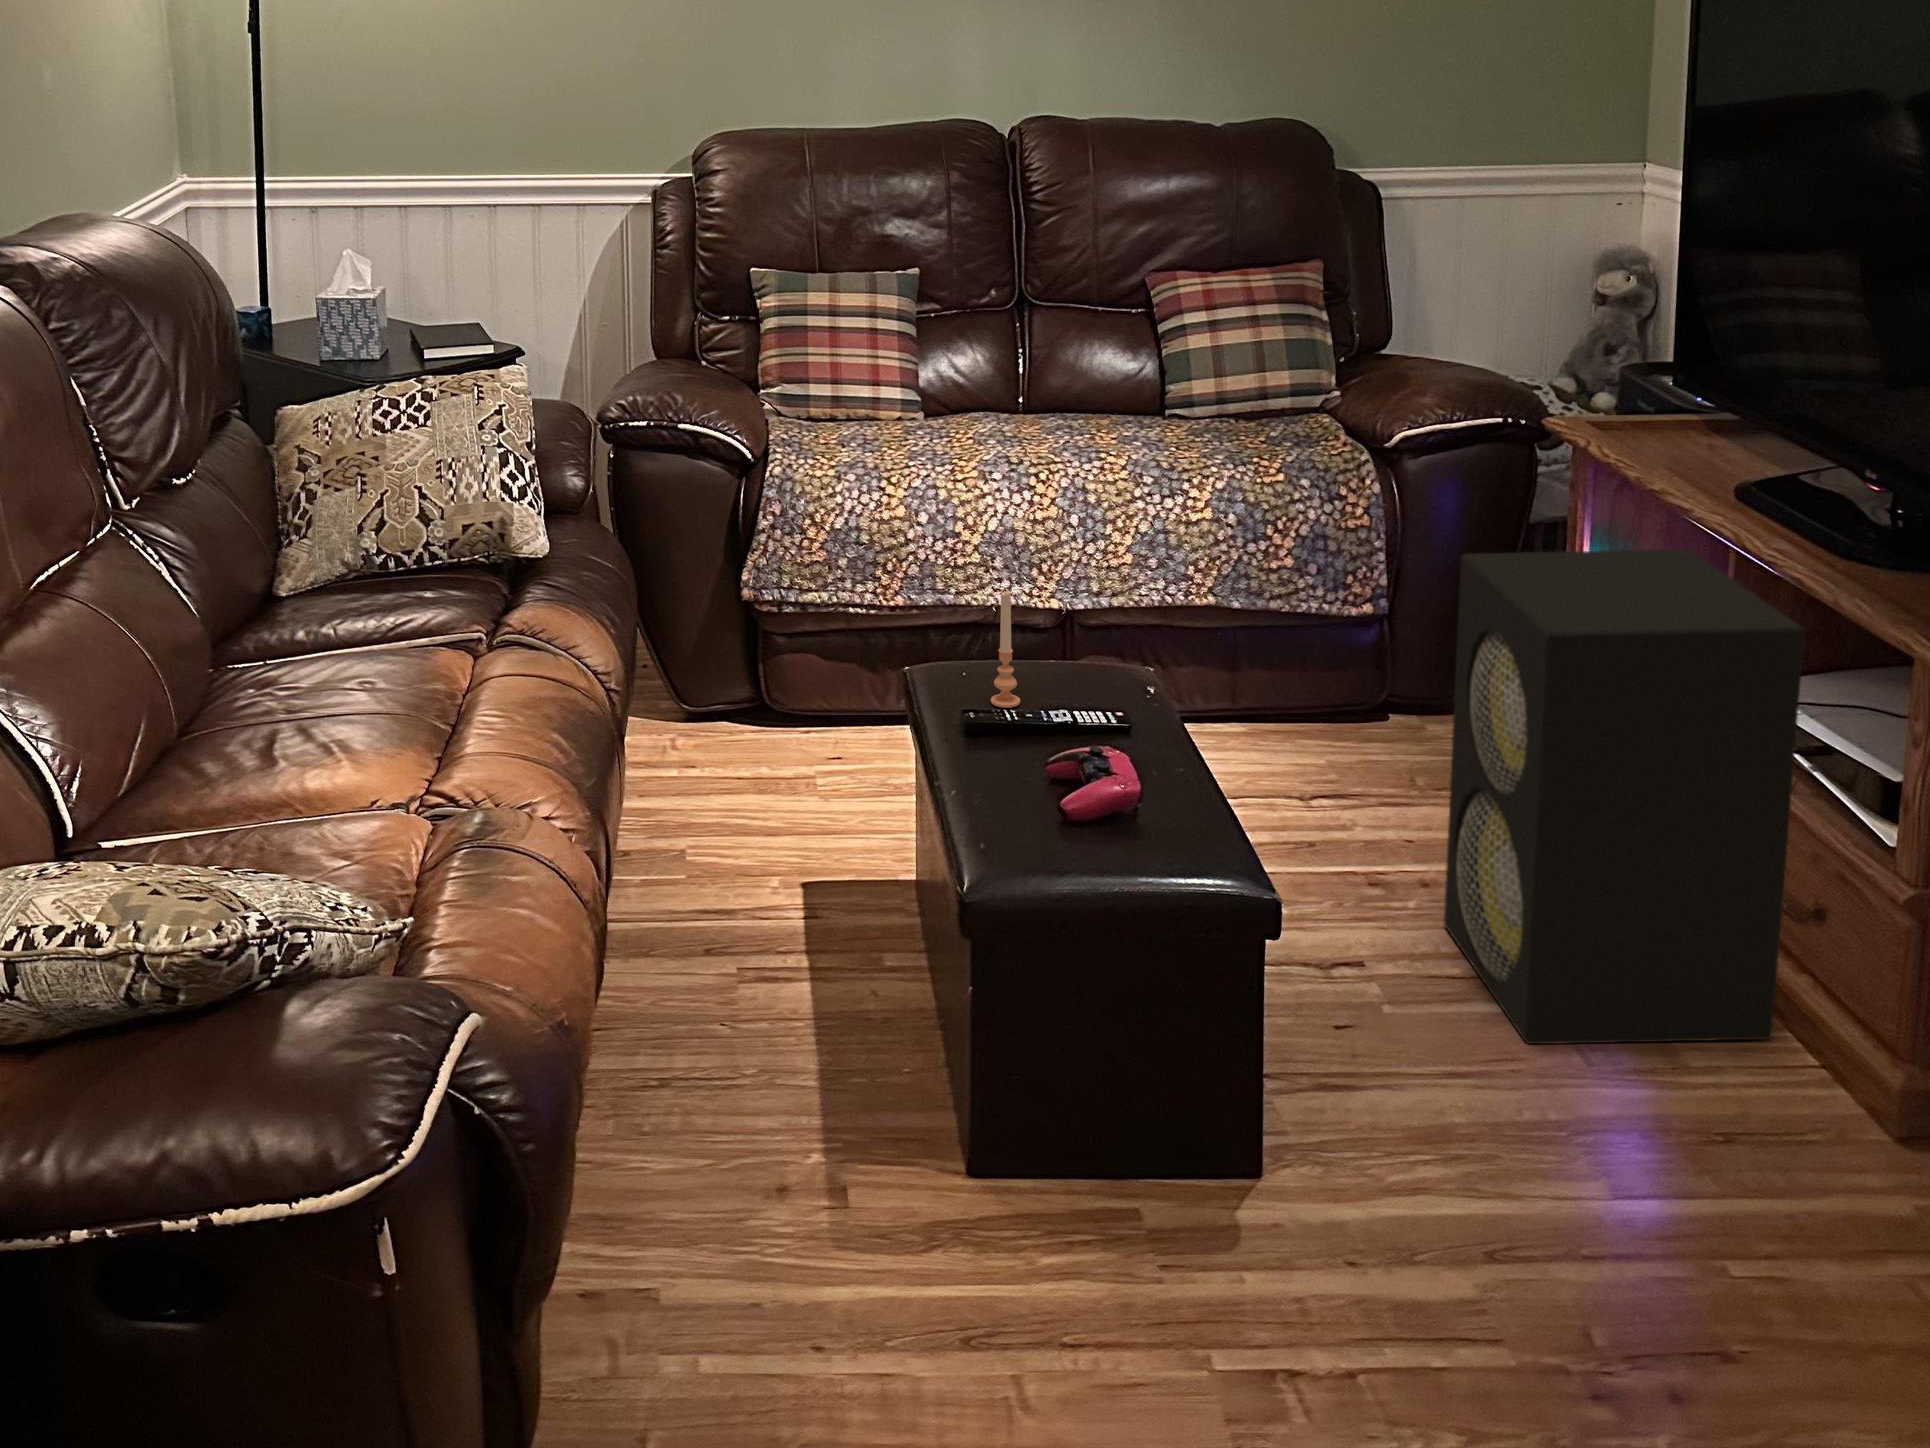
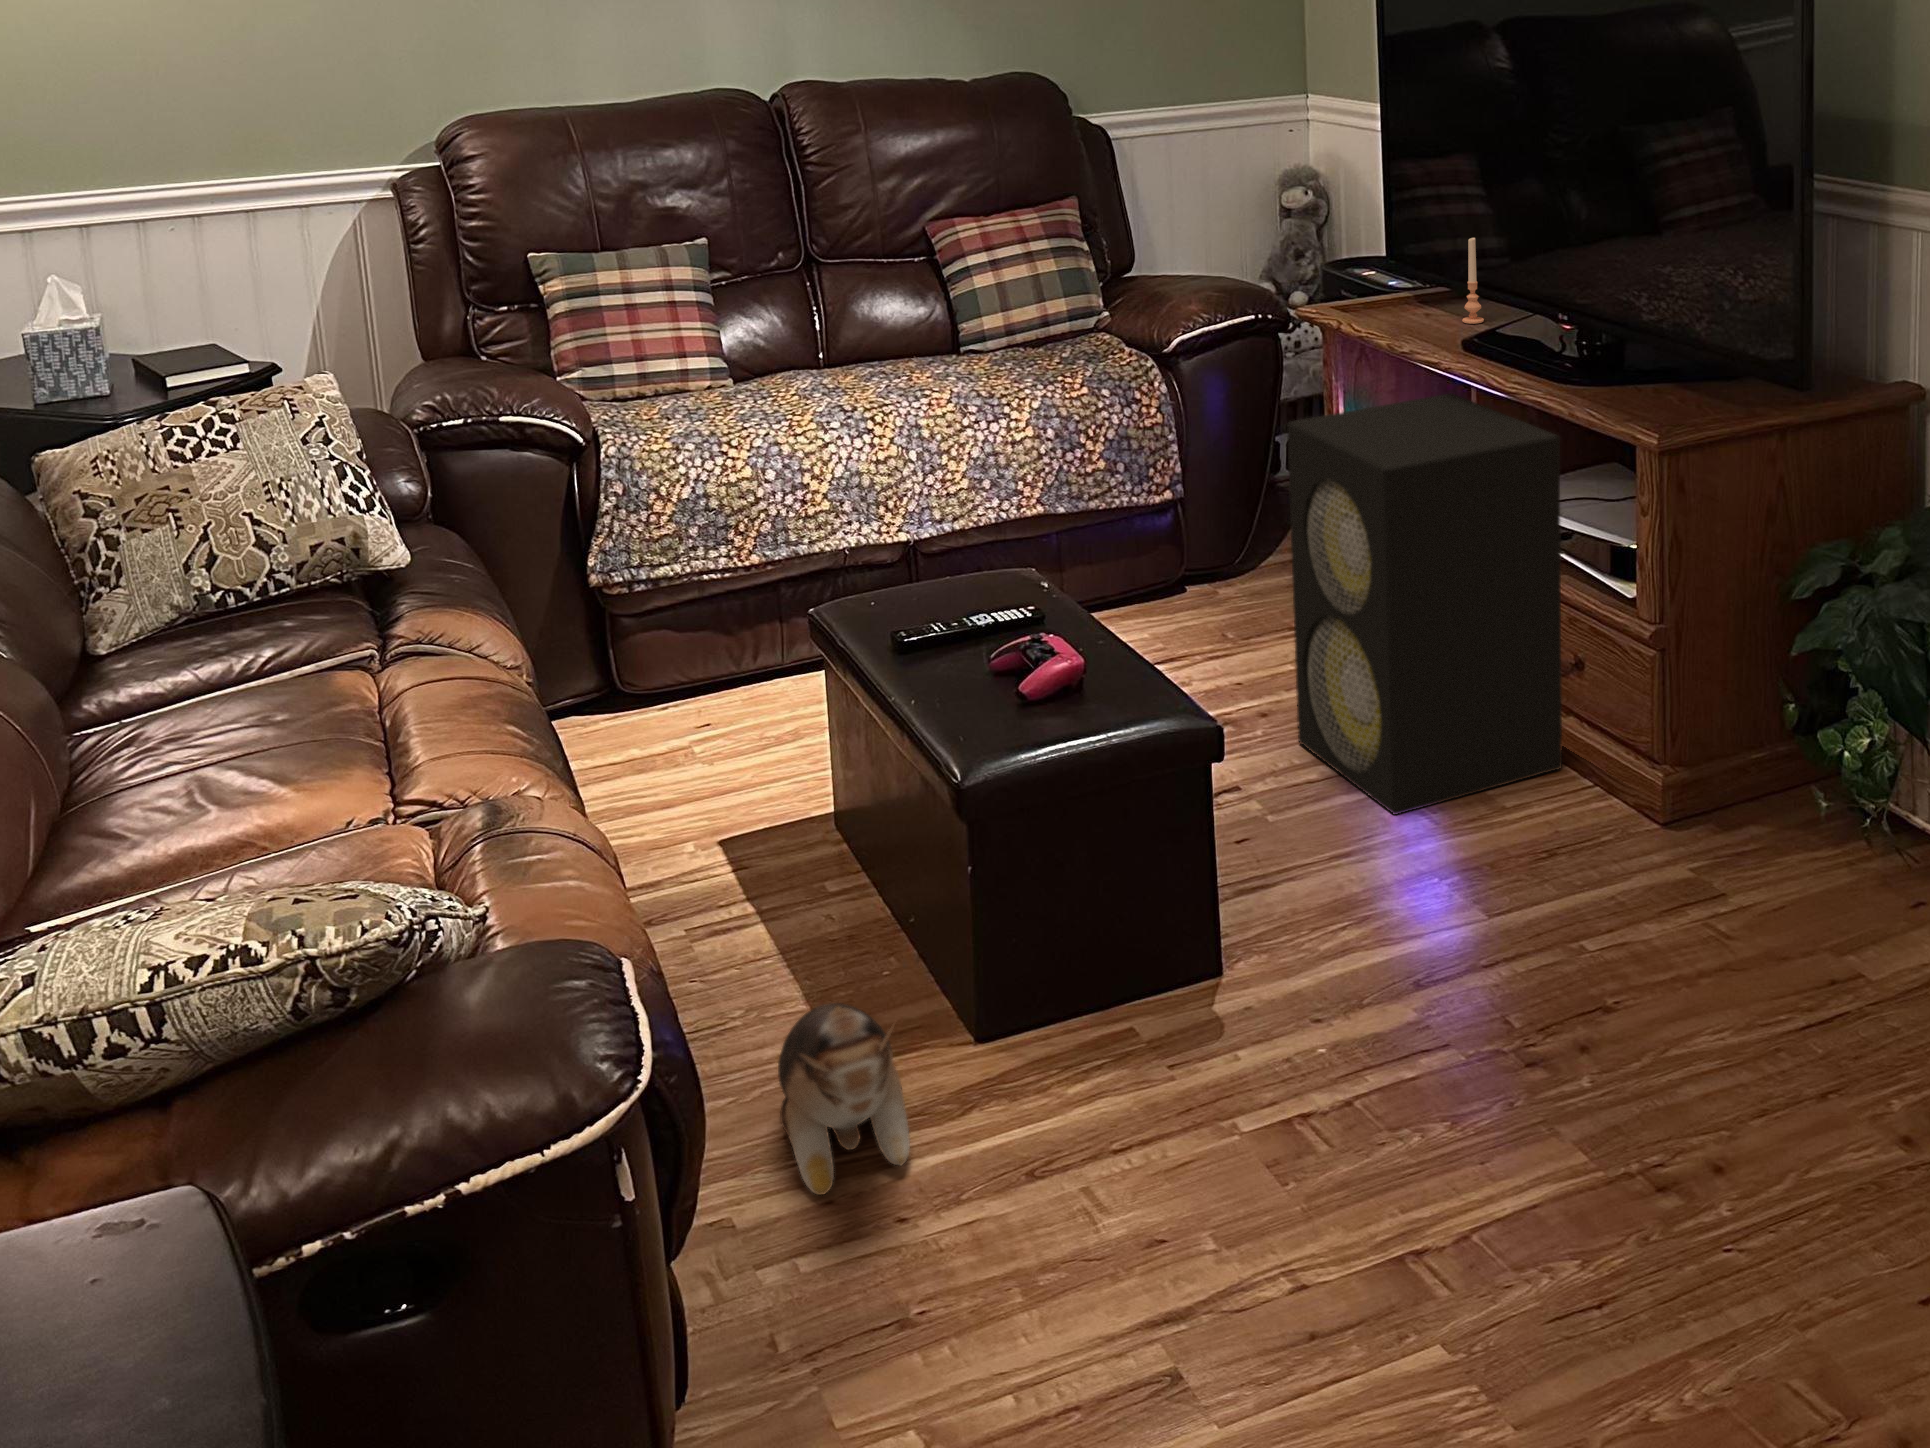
candle: present [991,591,1020,708] -> present [1462,238,1484,324]
plush toy: none [699,1098,842,1299] -> present [778,1003,910,1195]

